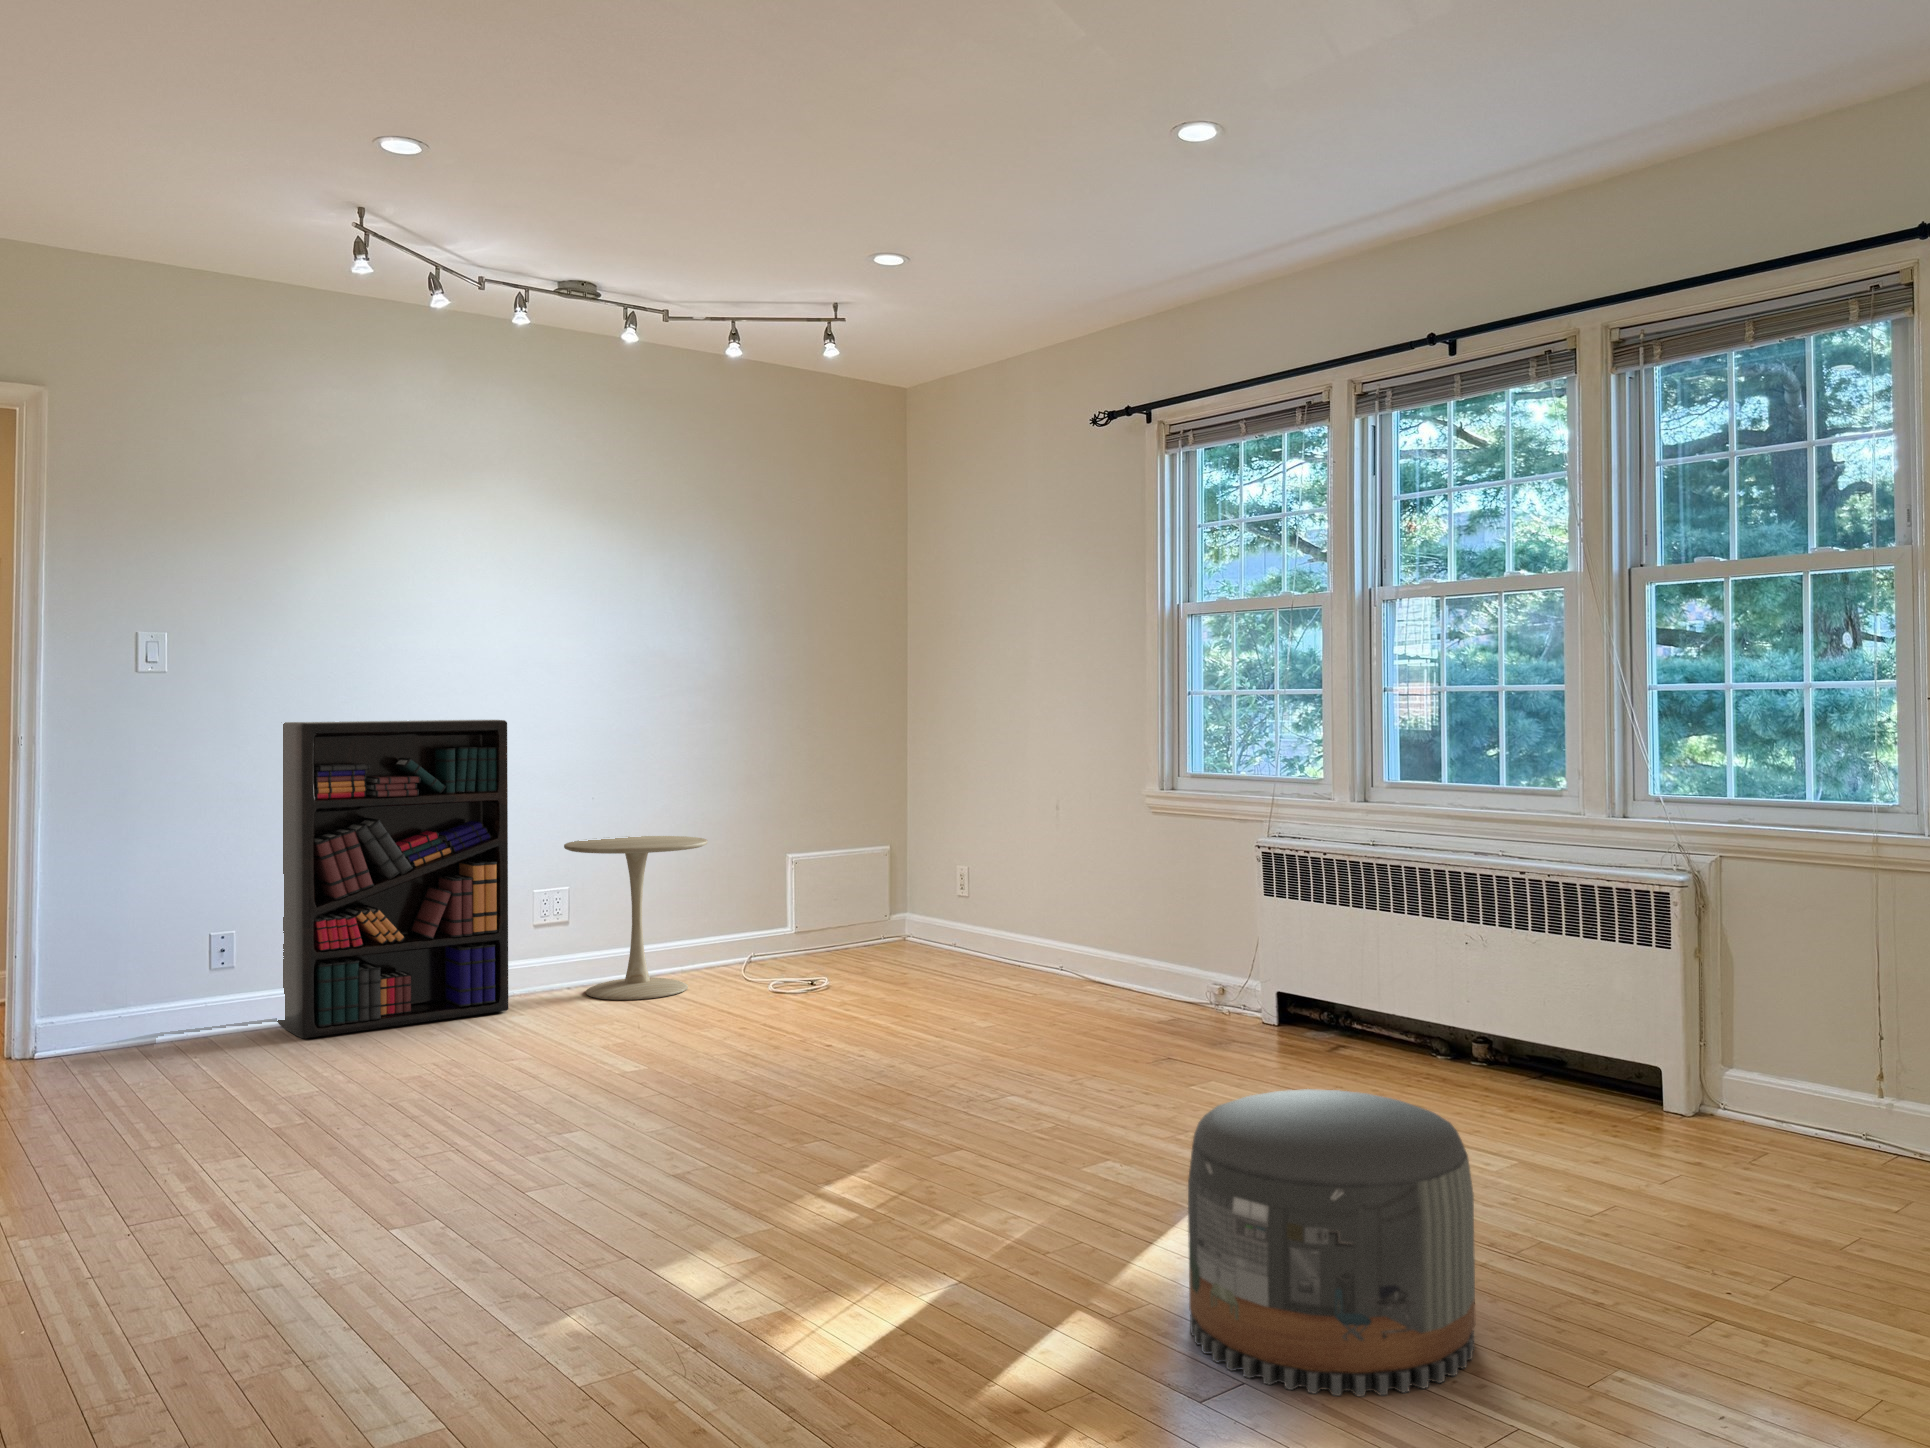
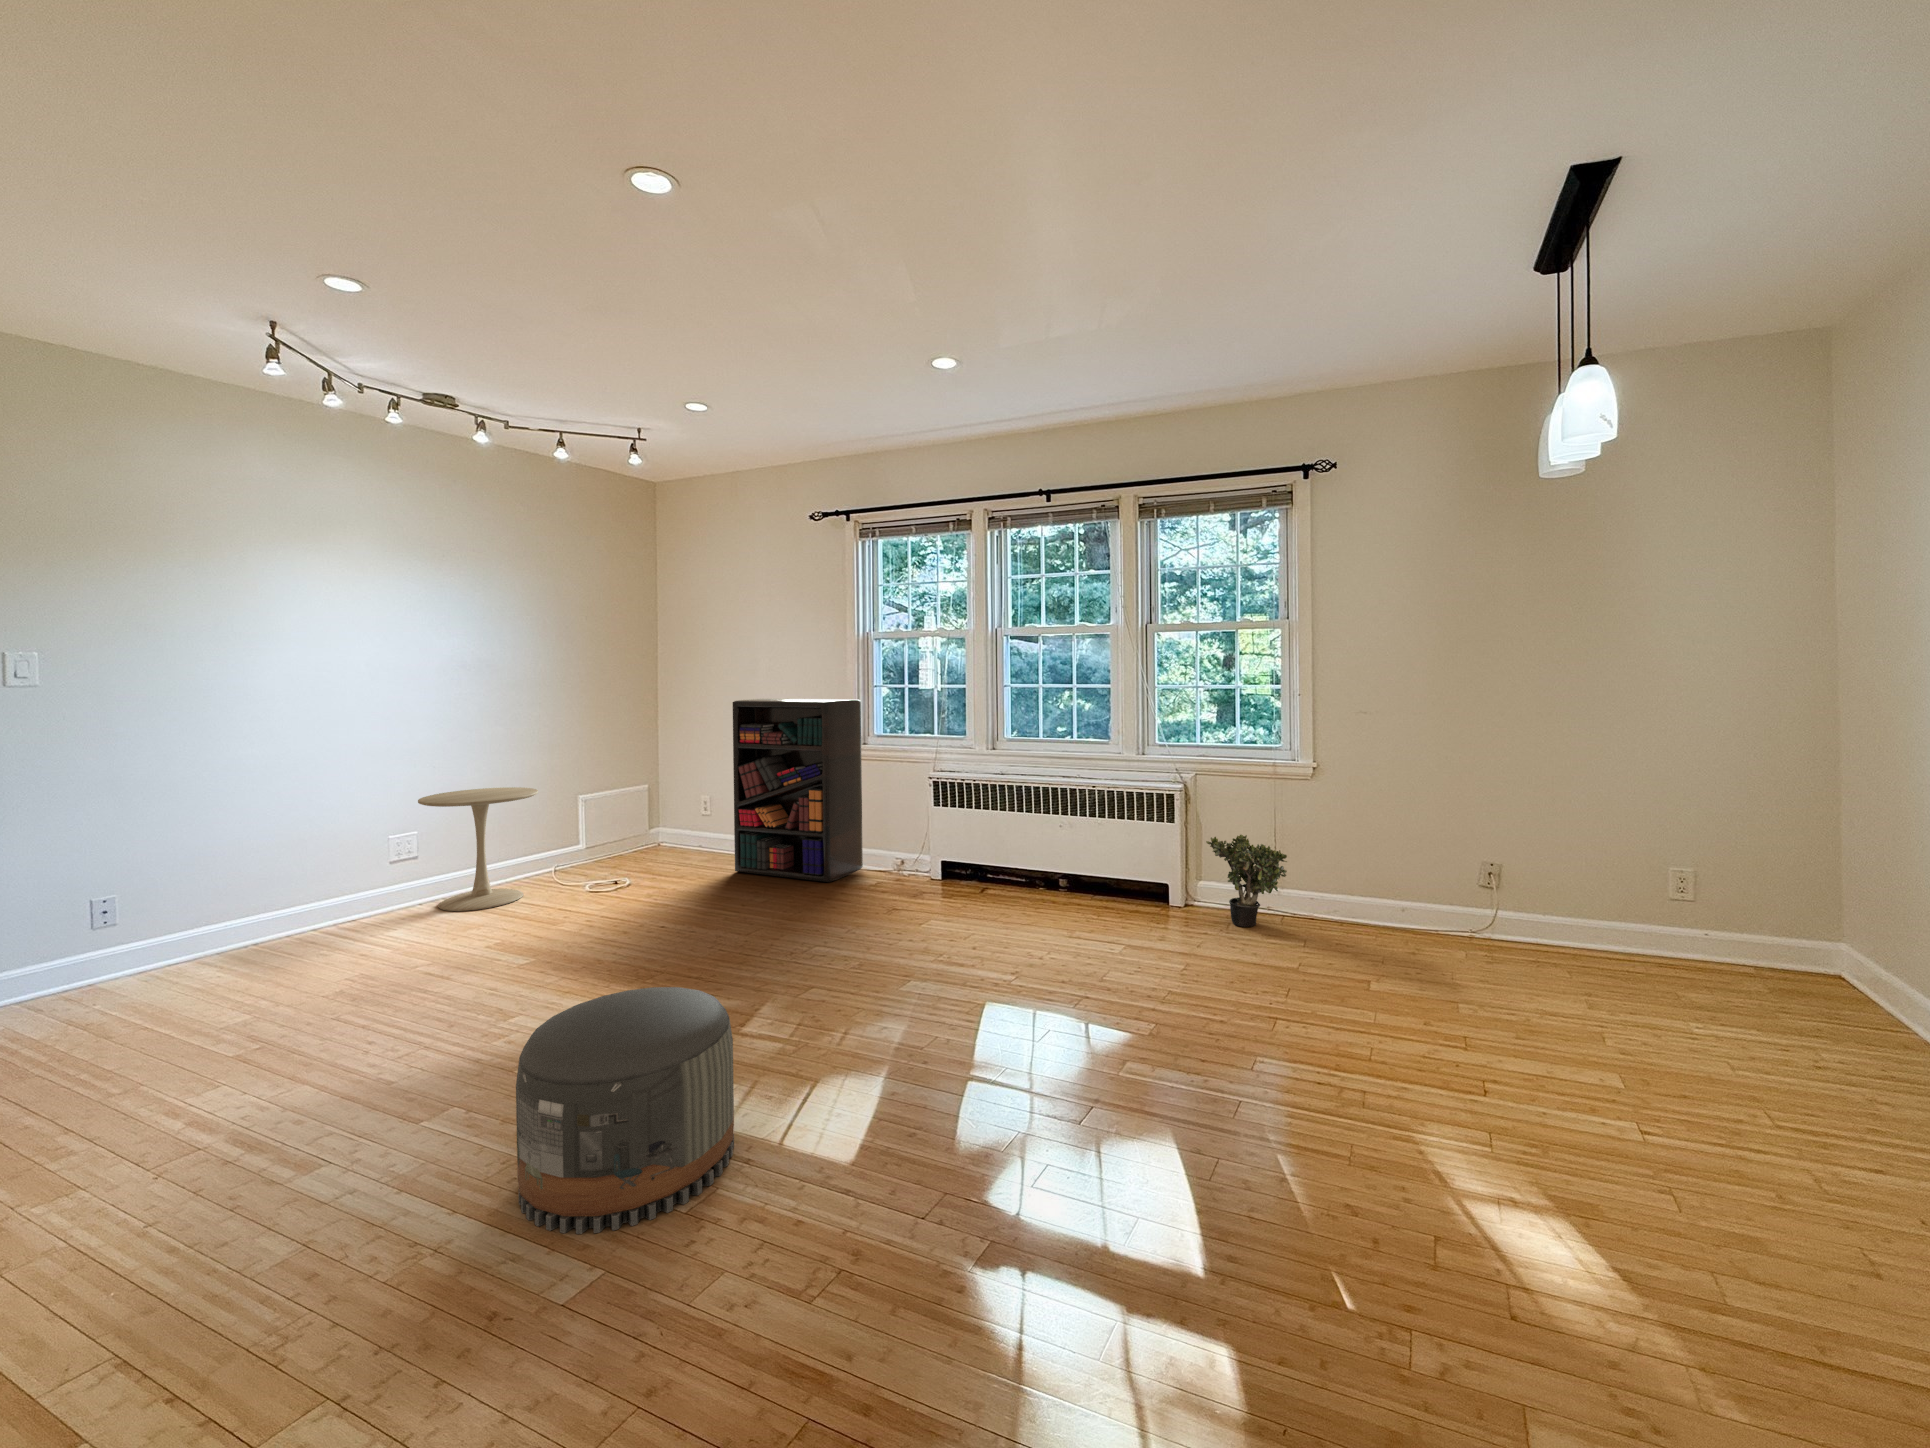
bookshelf: present [277,719,508,1039] -> present [733,699,863,882]
potted plant: none [1714,974,1886,1159] -> present [1206,835,1287,927]
pouf: present [1188,1089,1475,1396] -> present [516,987,734,1234]

